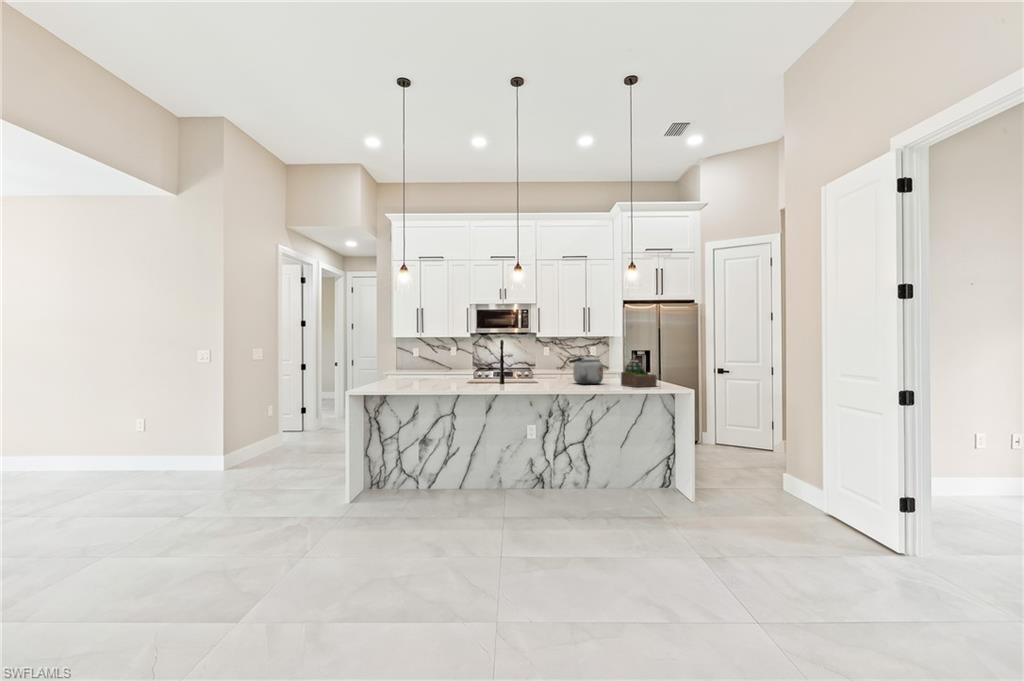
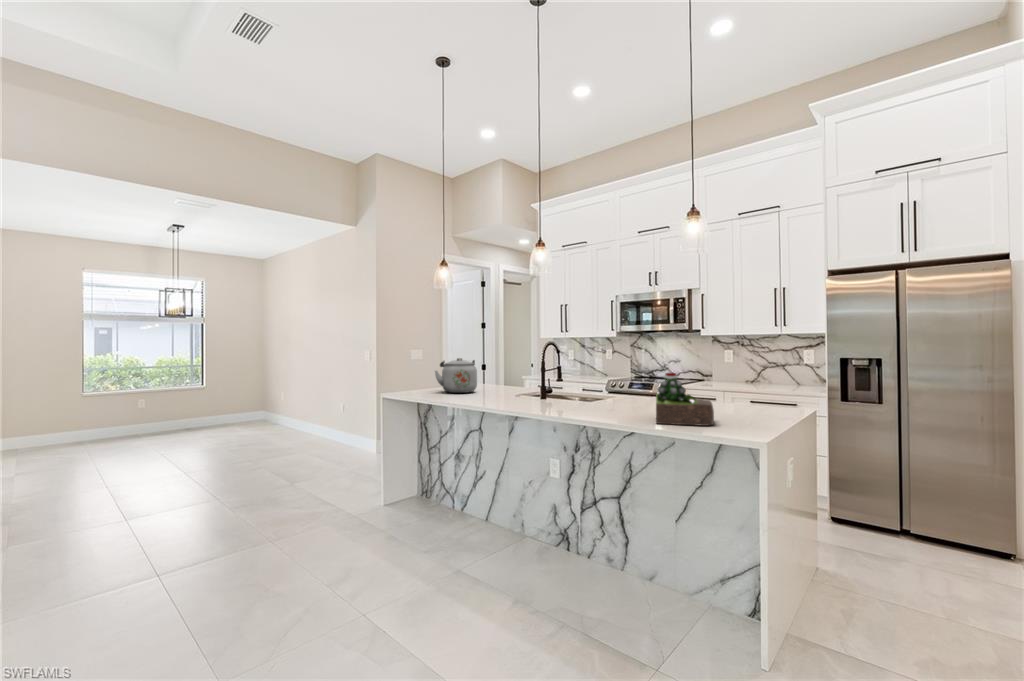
kettle: present [569,355,603,384] -> present [435,358,477,393]

